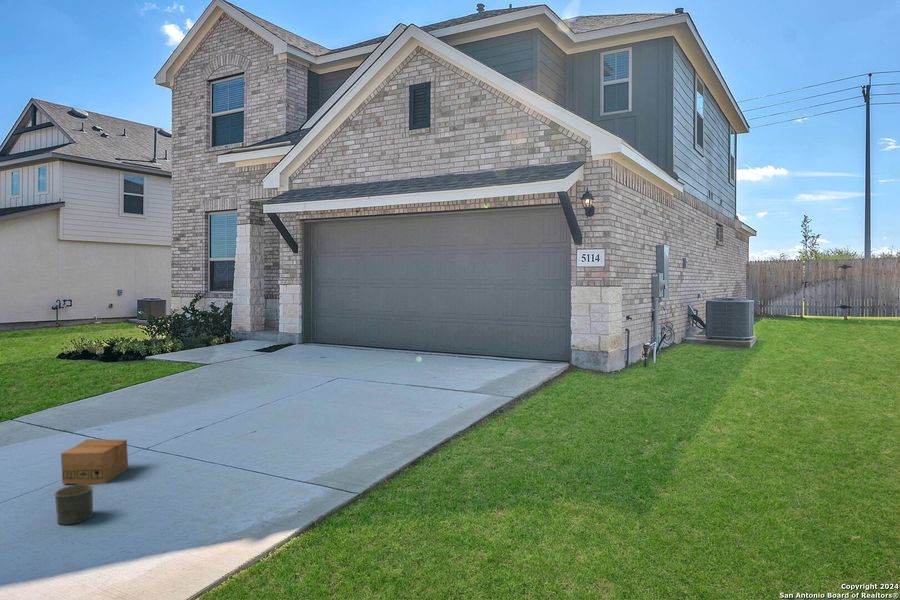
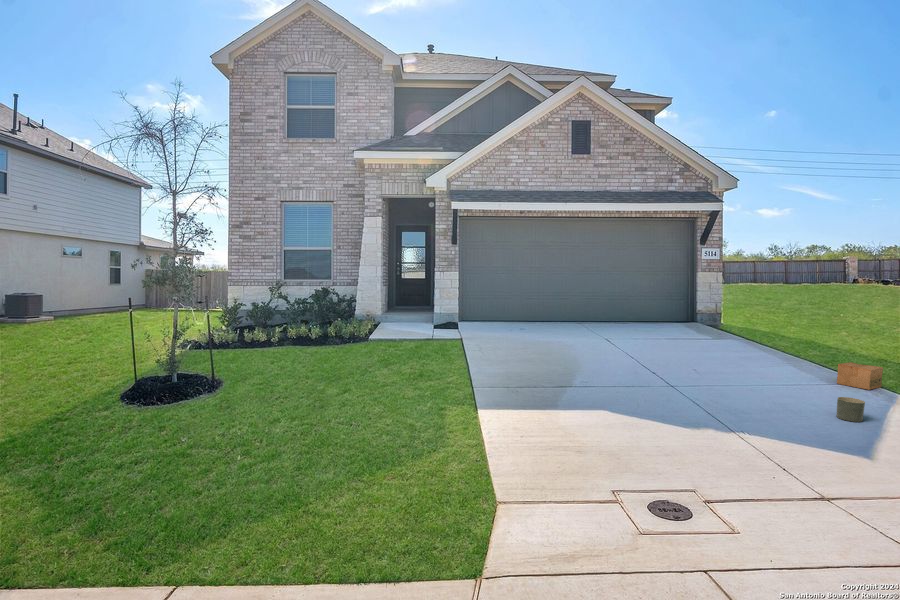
cardboard box: present [61,439,128,484] -> present [837,362,883,390]

